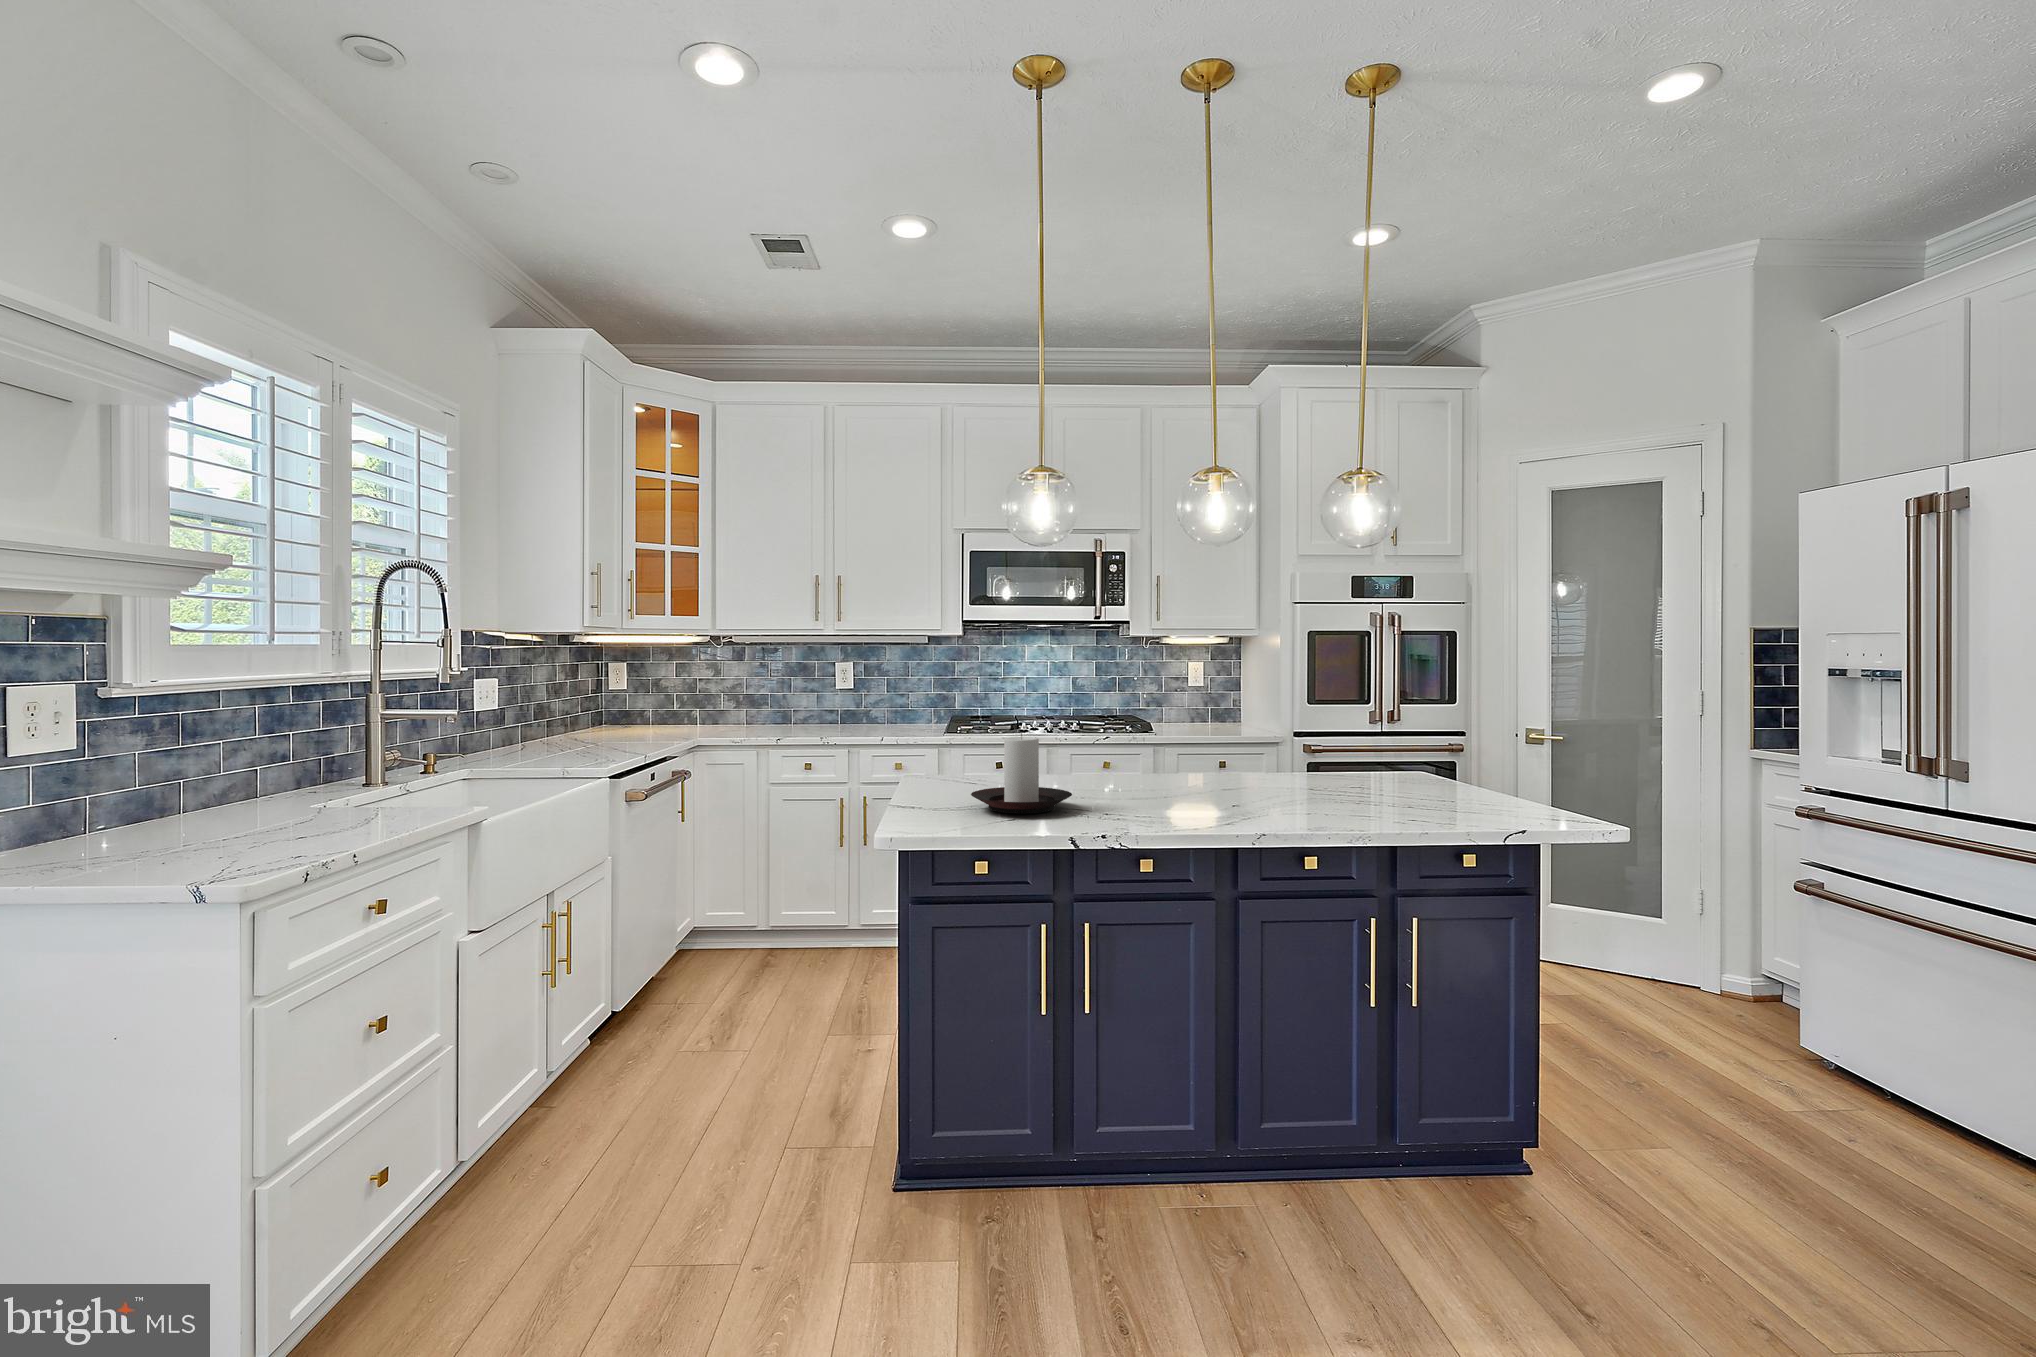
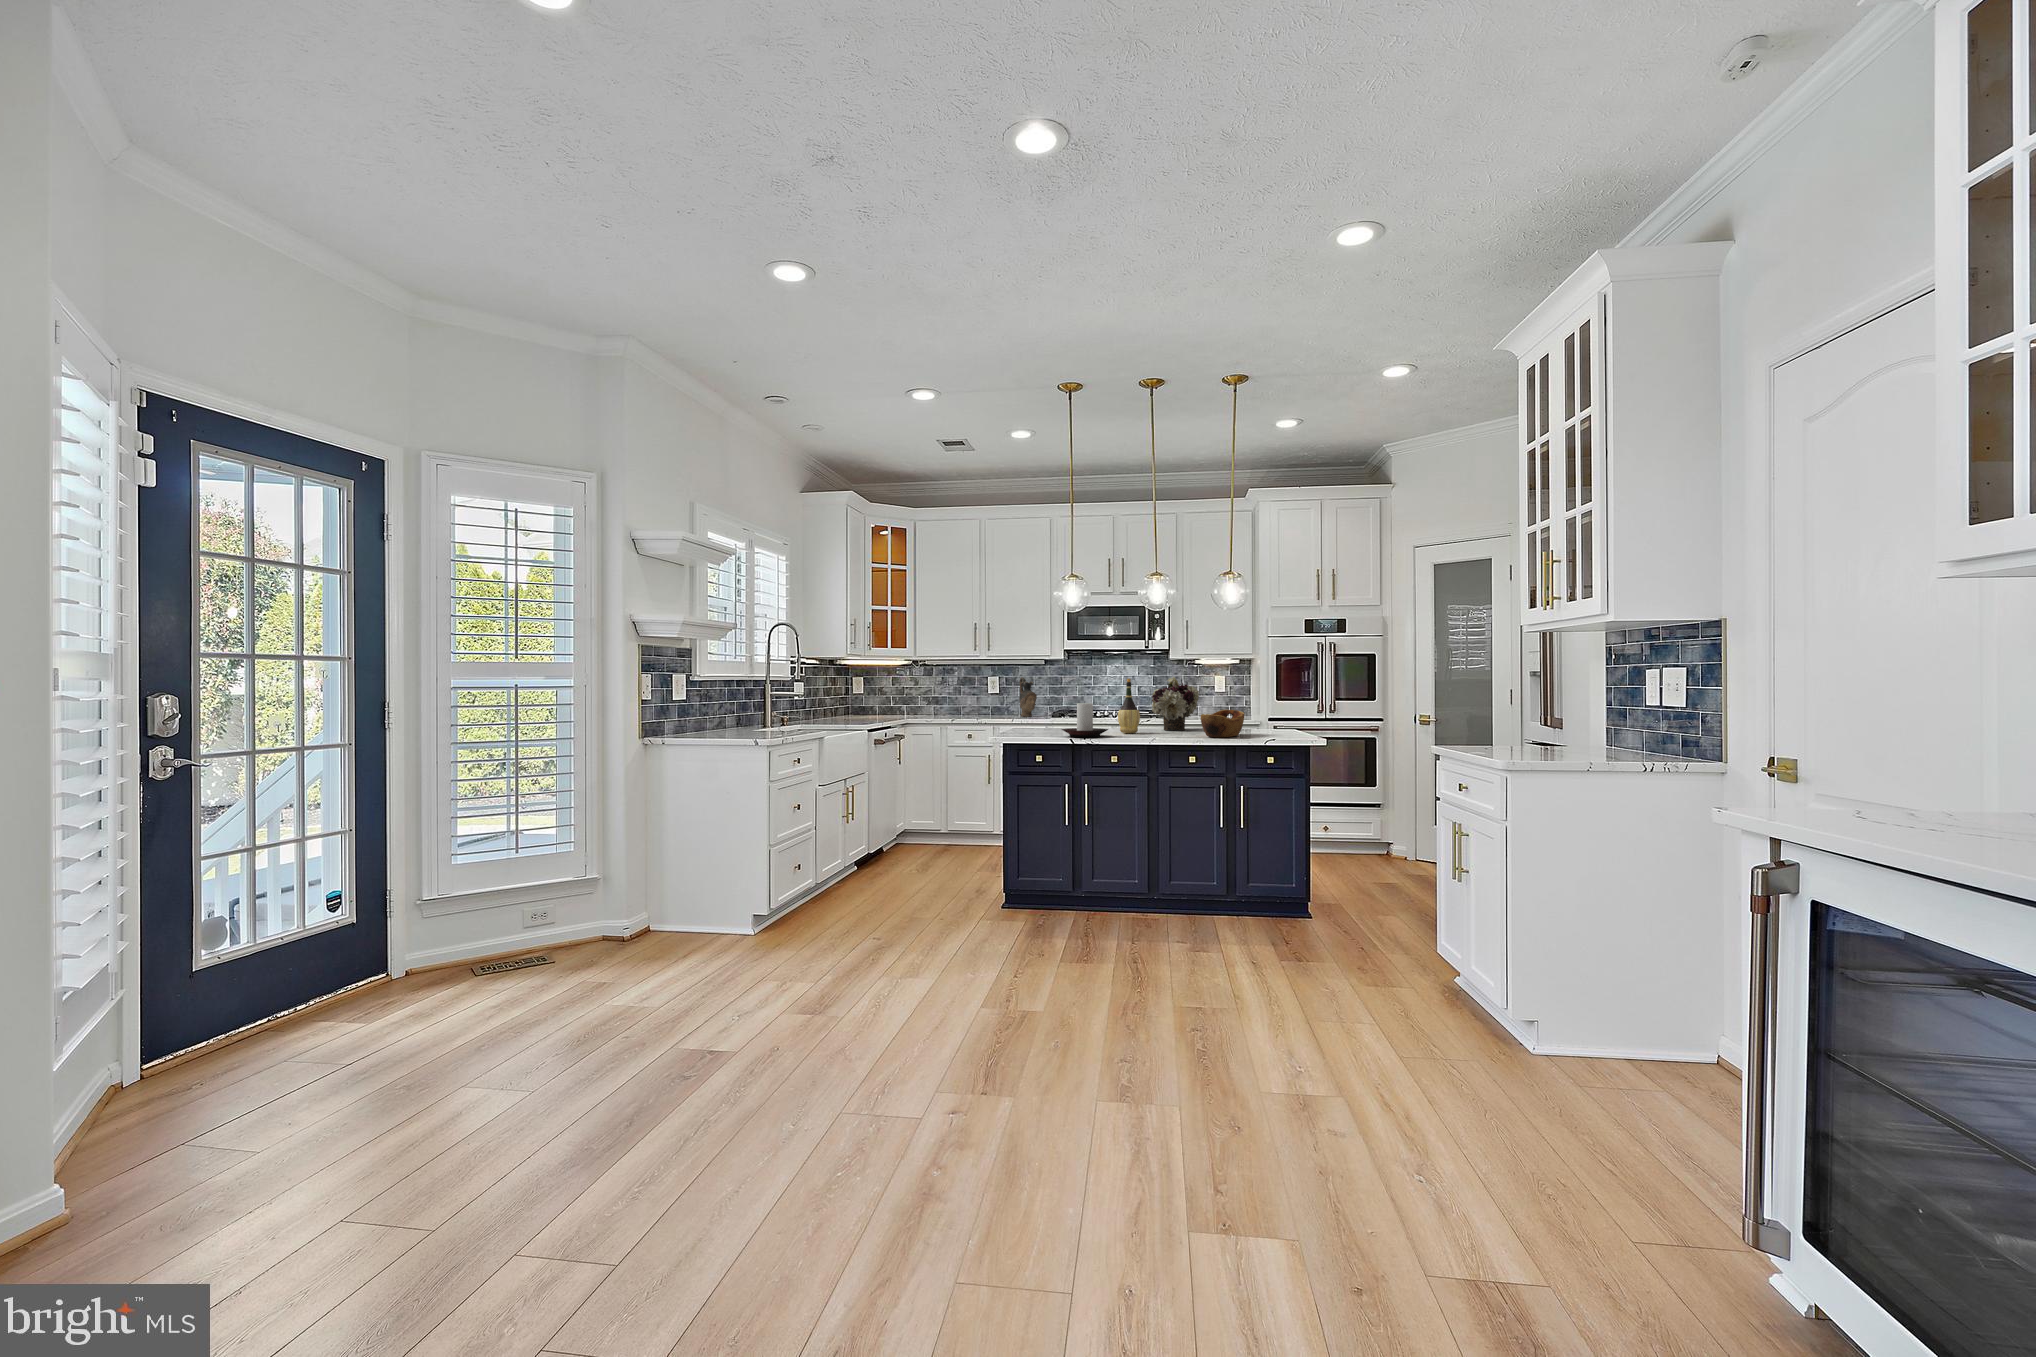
ceramic pitcher: none [886,664,914,729] -> present [1019,677,1037,717]
flower arrangement: none [1136,675,1234,781] -> present [1152,677,1199,731]
wine bottle: none [1083,682,1128,794] -> present [1118,679,1140,733]
wooden bowl: none [1269,746,1354,815] -> present [1201,710,1245,737]

